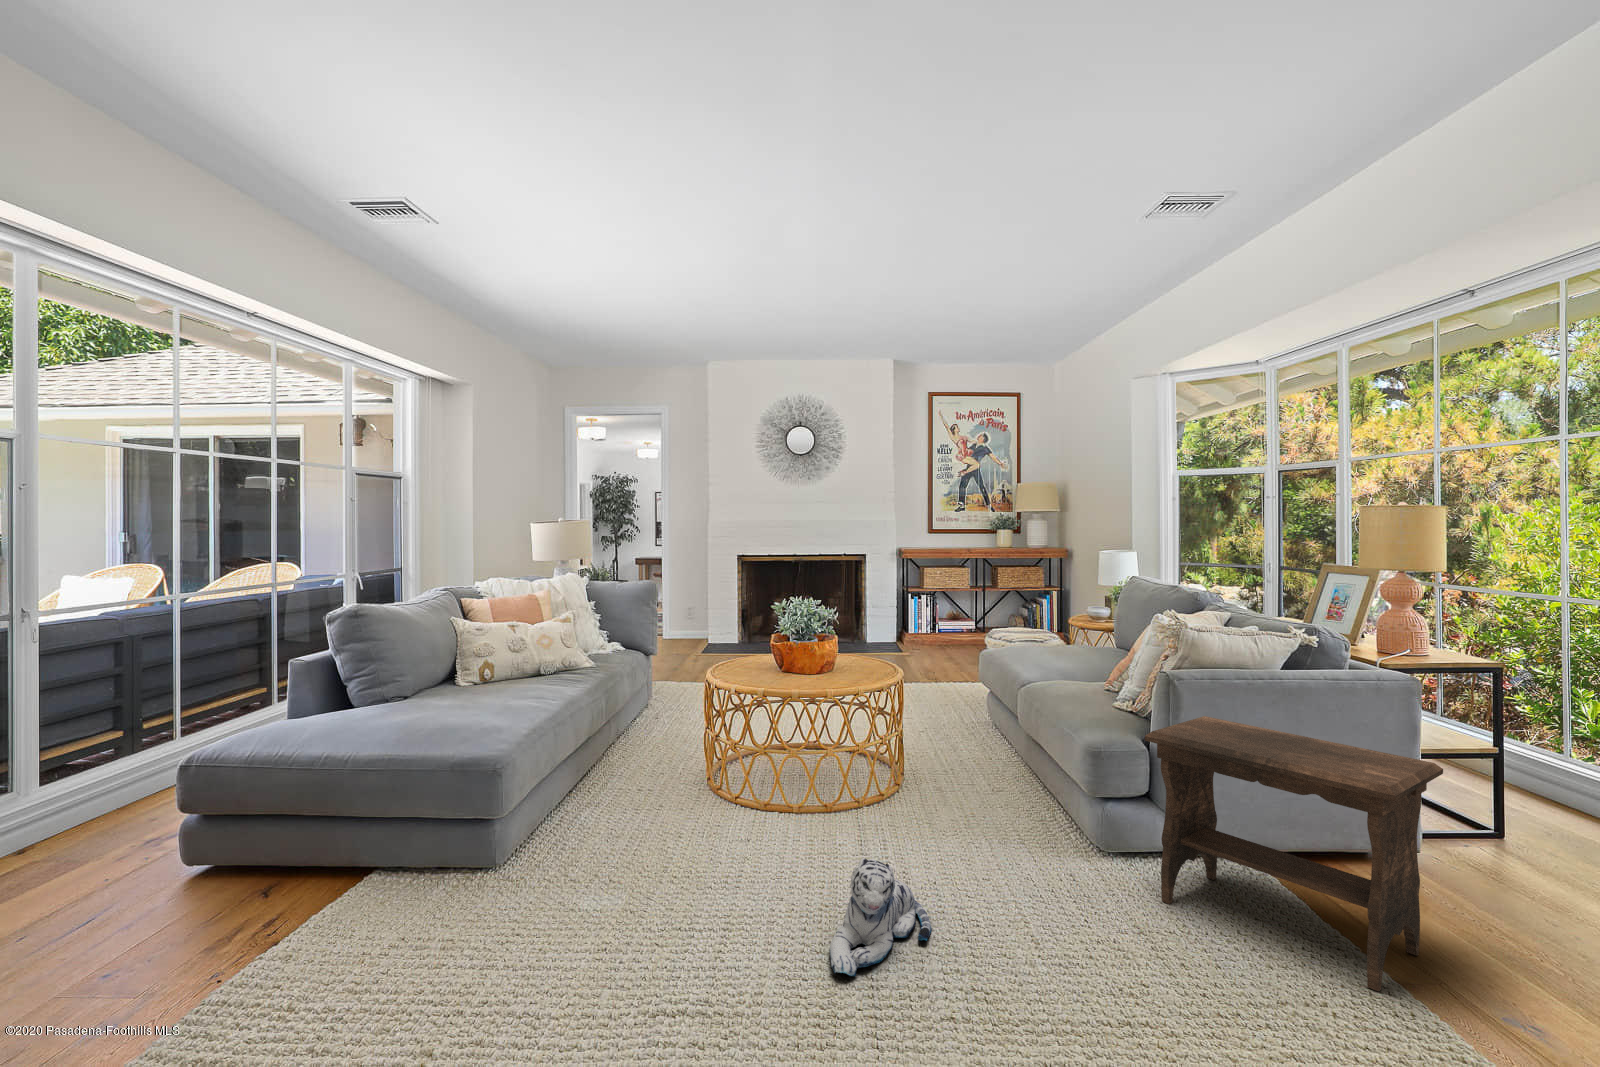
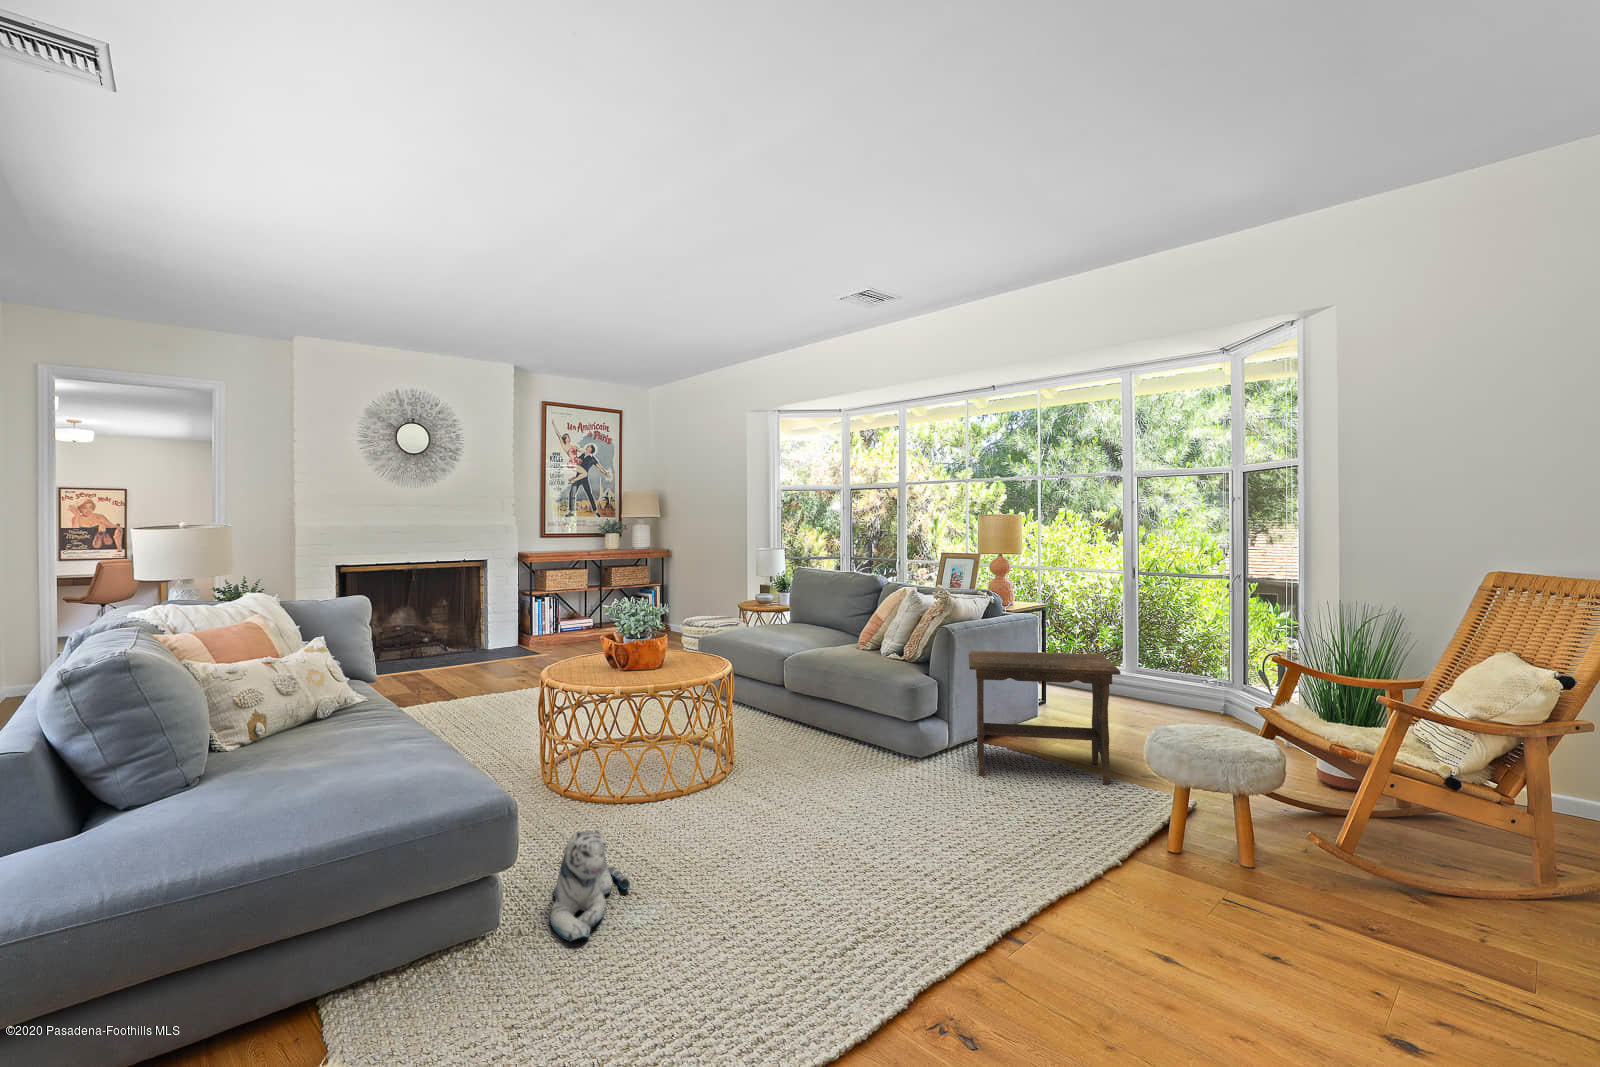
plush toy: present [830,858,932,976] -> present [550,831,630,942]

